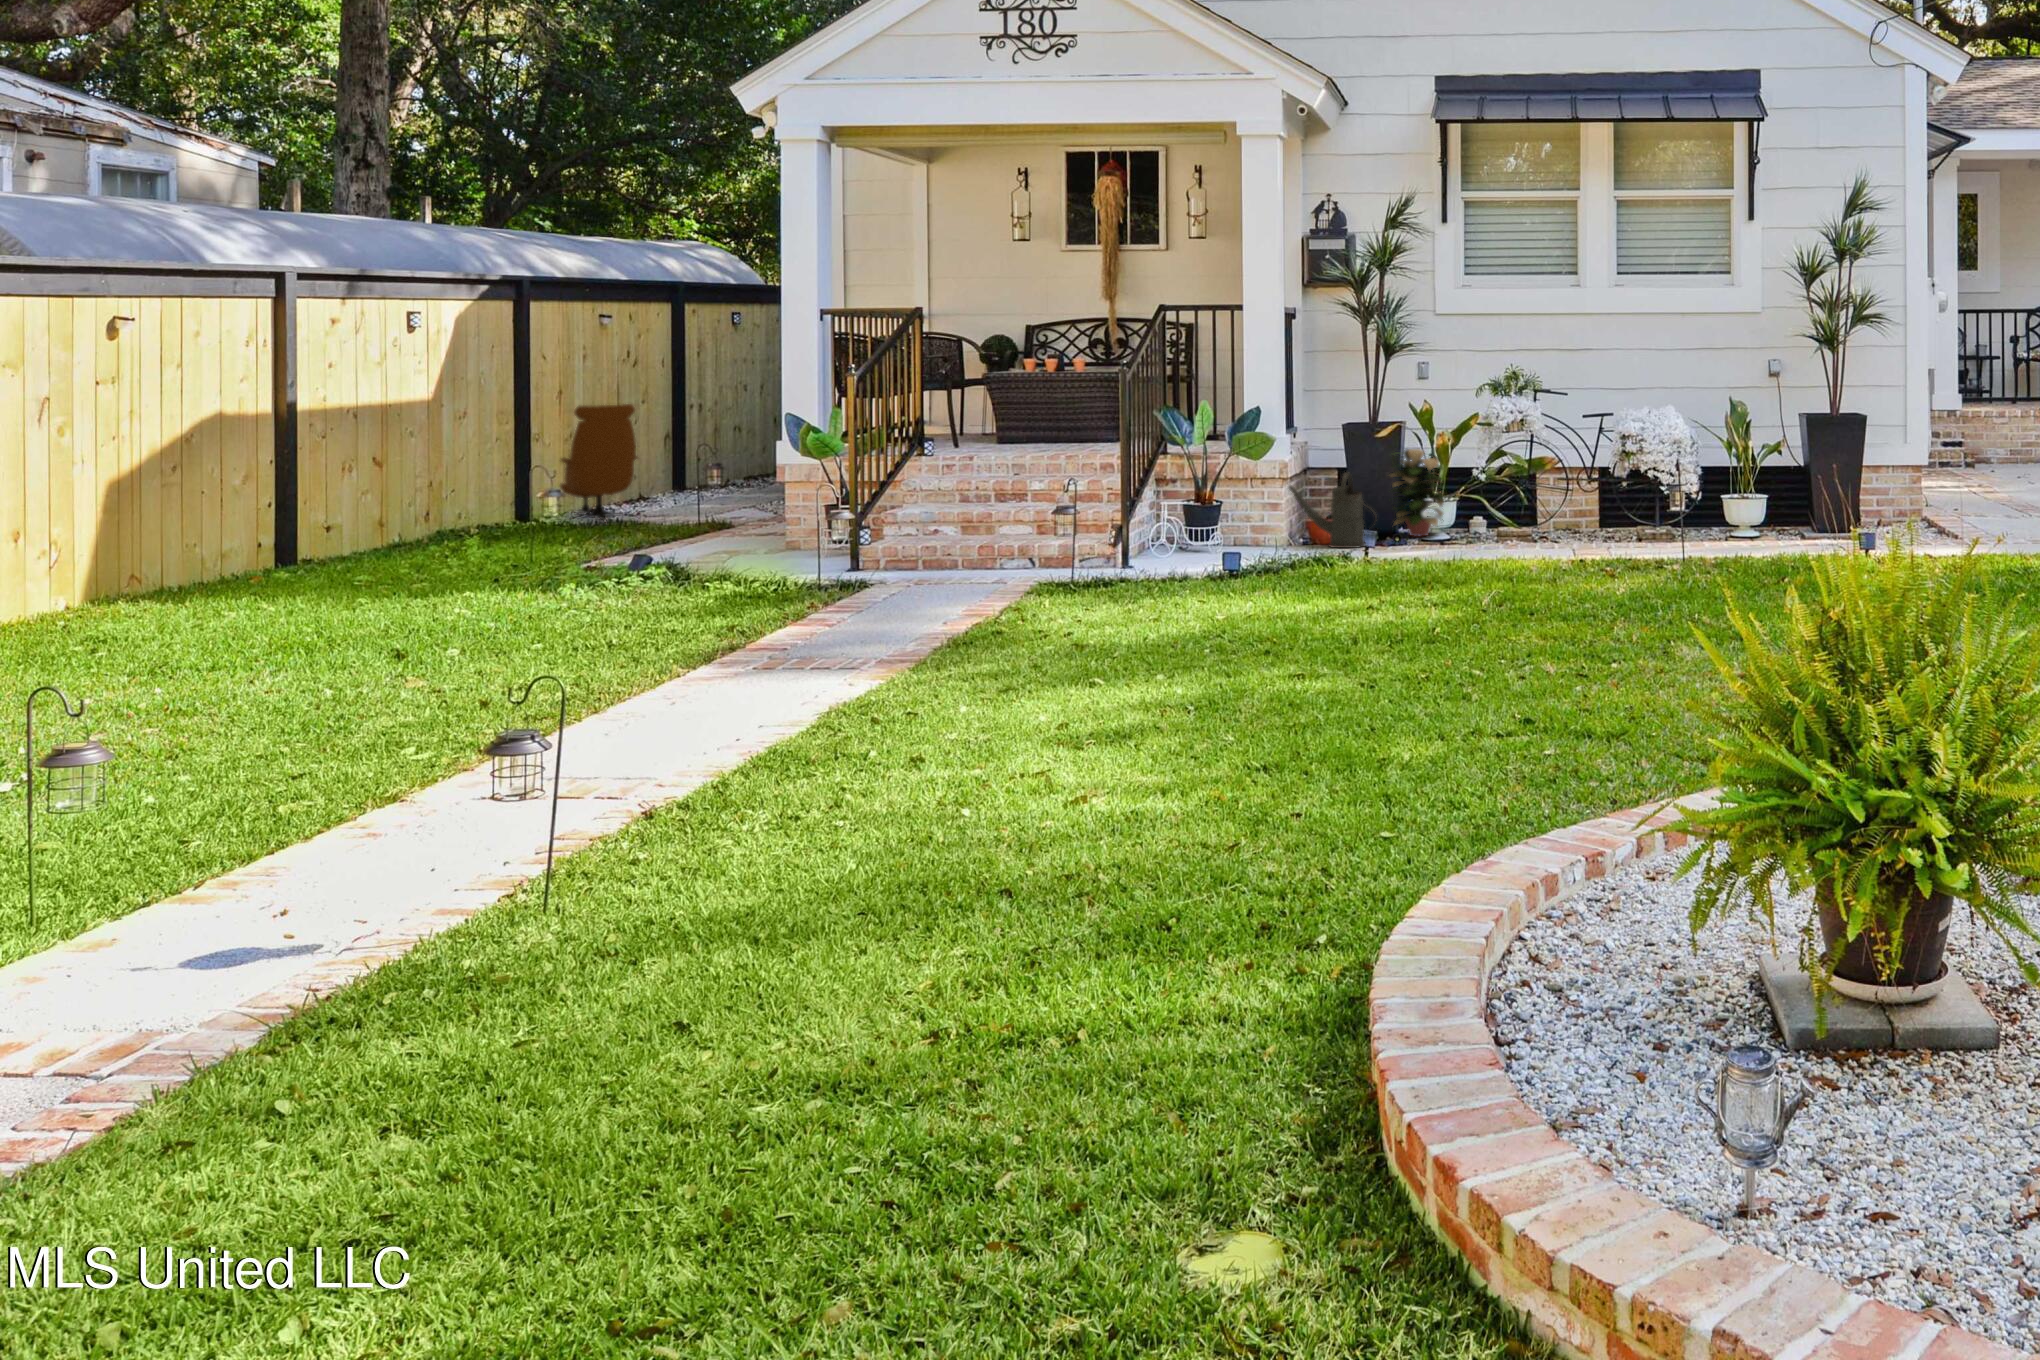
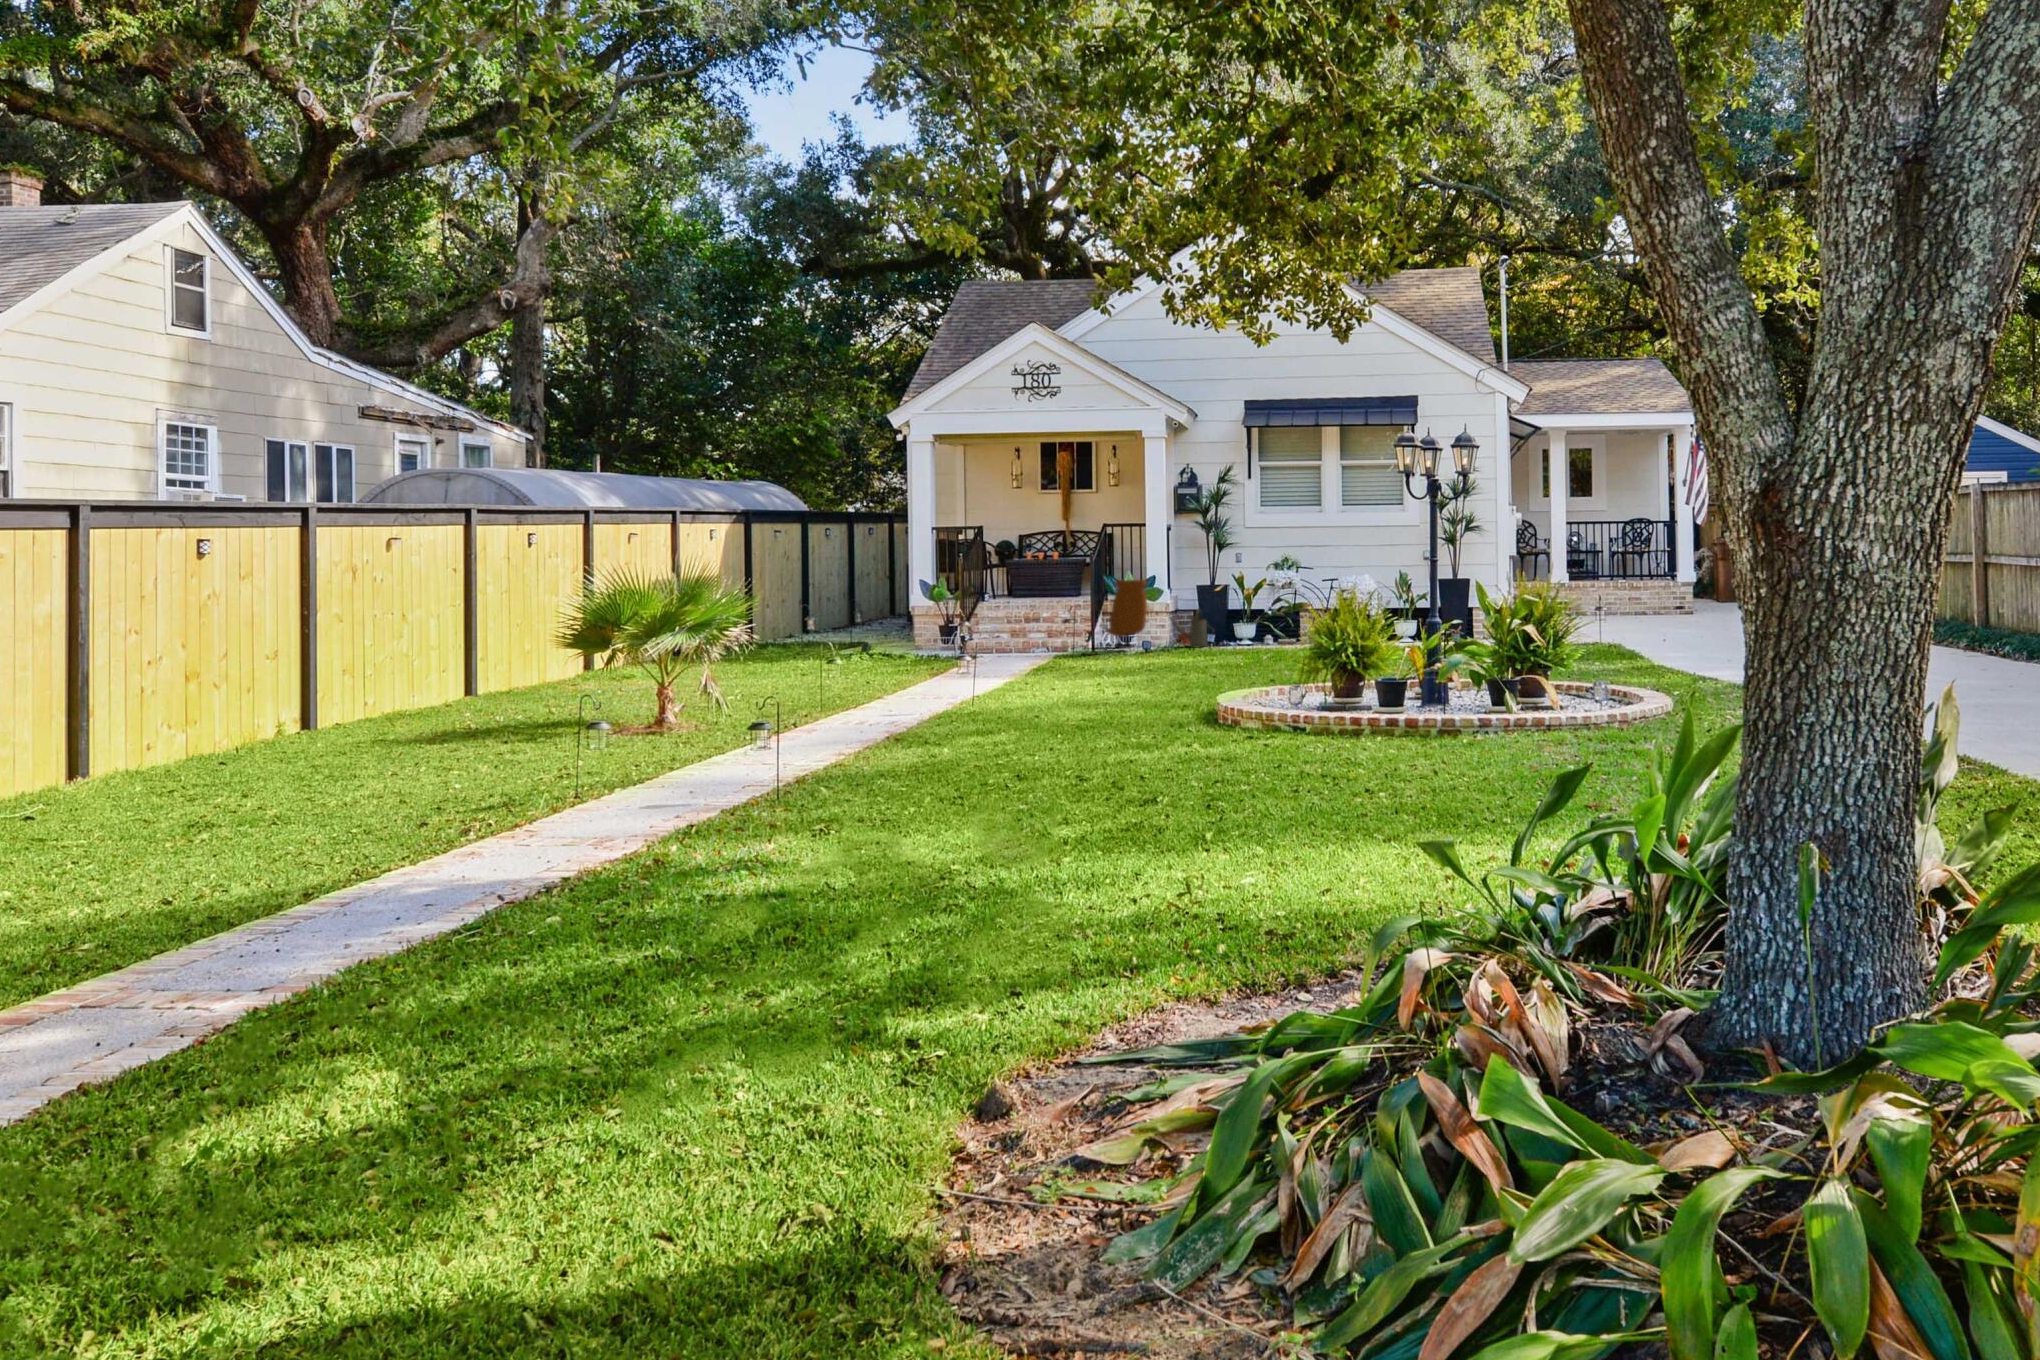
lounge chair: present [560,404,638,524] -> present [1105,579,1147,649]
decorative plant: present [1389,449,1444,537] -> none [1219,598,1251,644]

